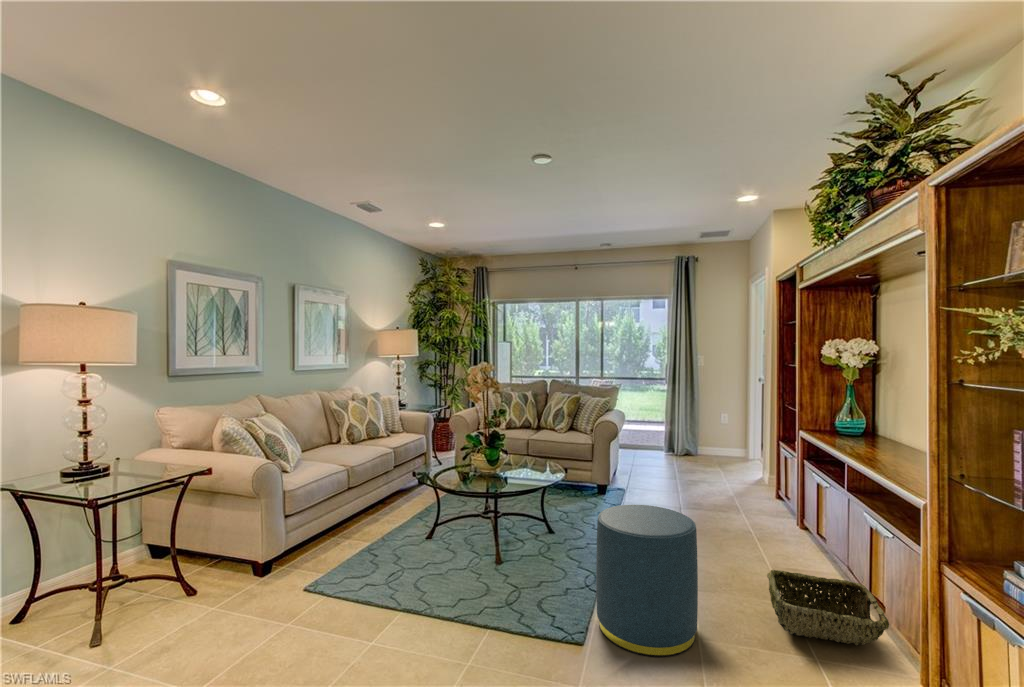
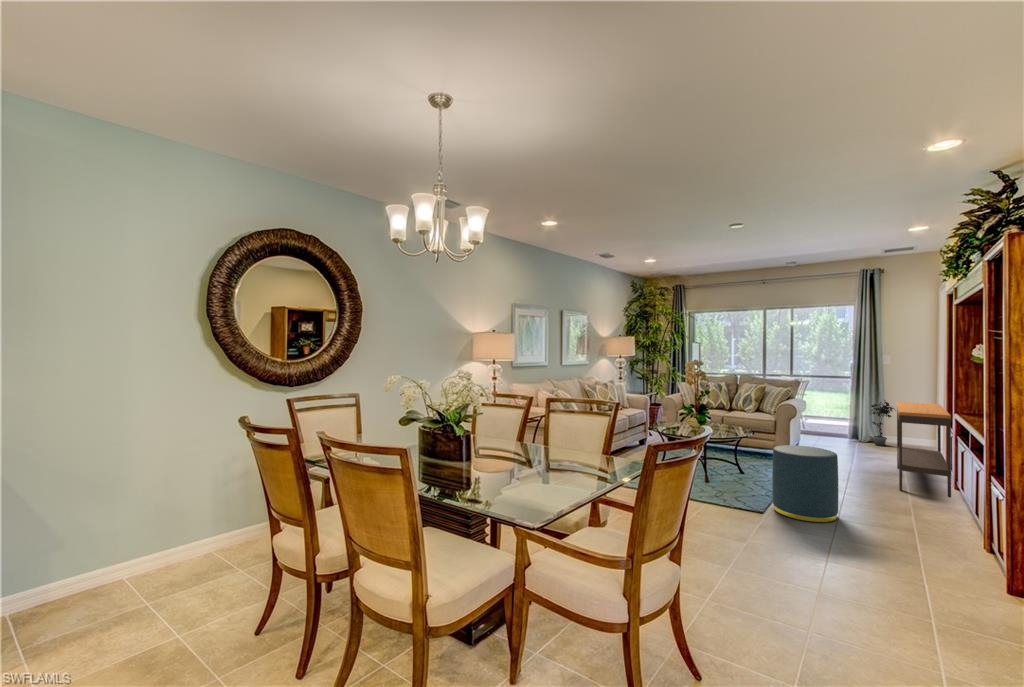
potted plant: none [688,406,716,461] -> present [871,400,894,446]
console table: none [729,413,809,548] -> present [897,402,951,497]
woven basket: present [767,570,889,645] -> none [892,491,971,534]

